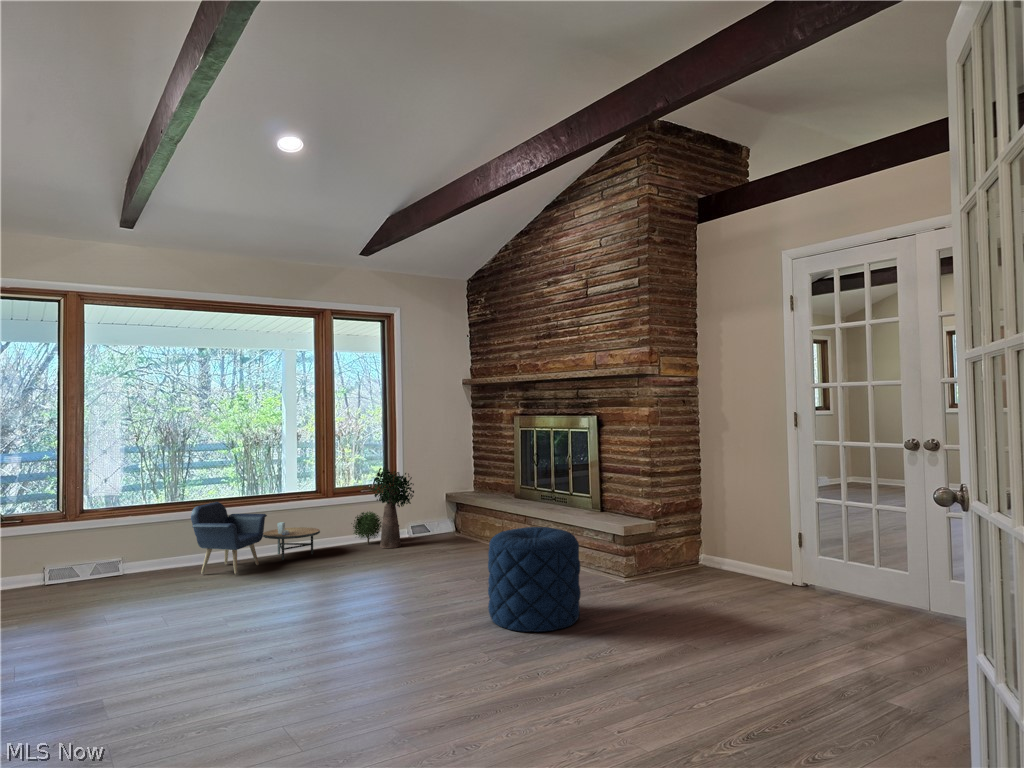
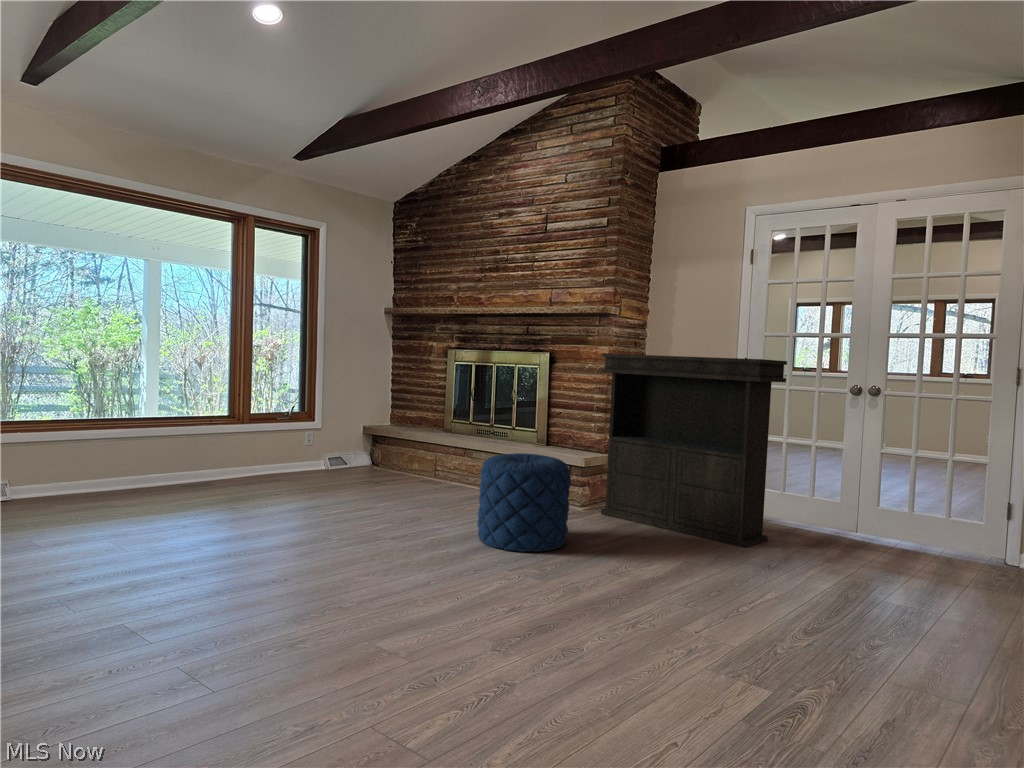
console table: none [634,416,820,628] -> present [601,354,787,548]
potted plant: present [353,468,414,548] -> none [269,394,343,479]
armchair: present [191,502,320,574] -> none [104,421,241,501]

